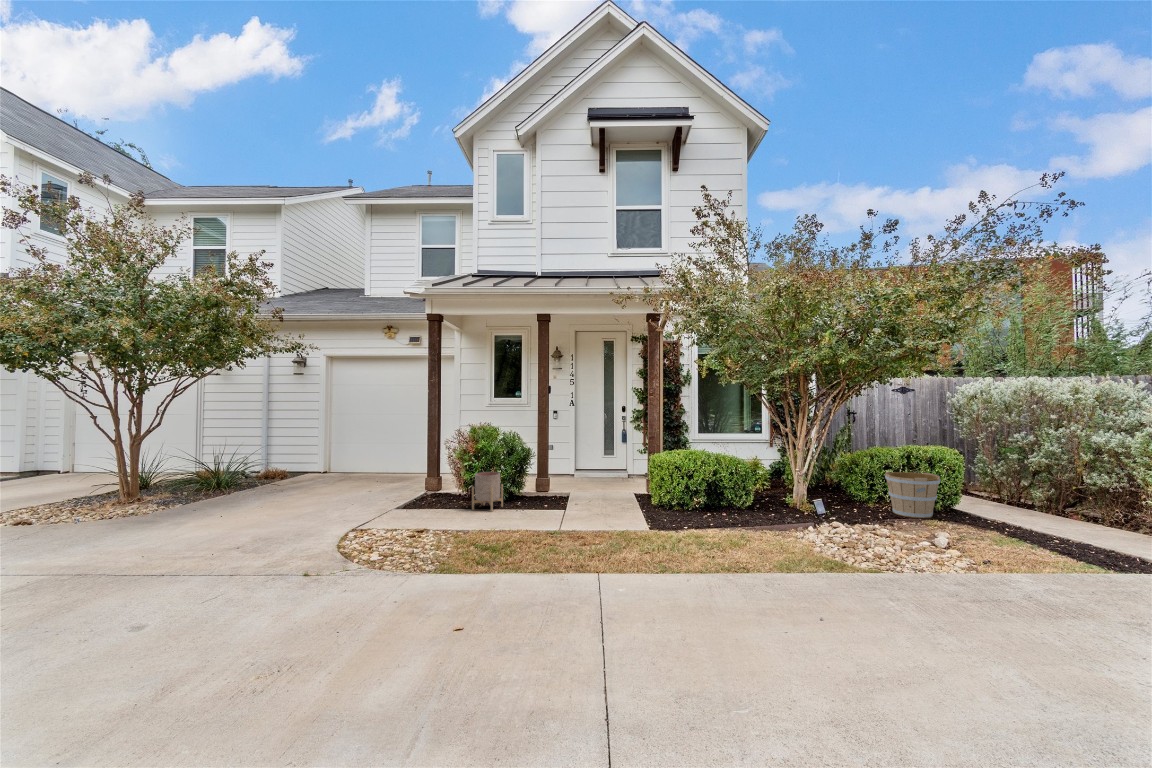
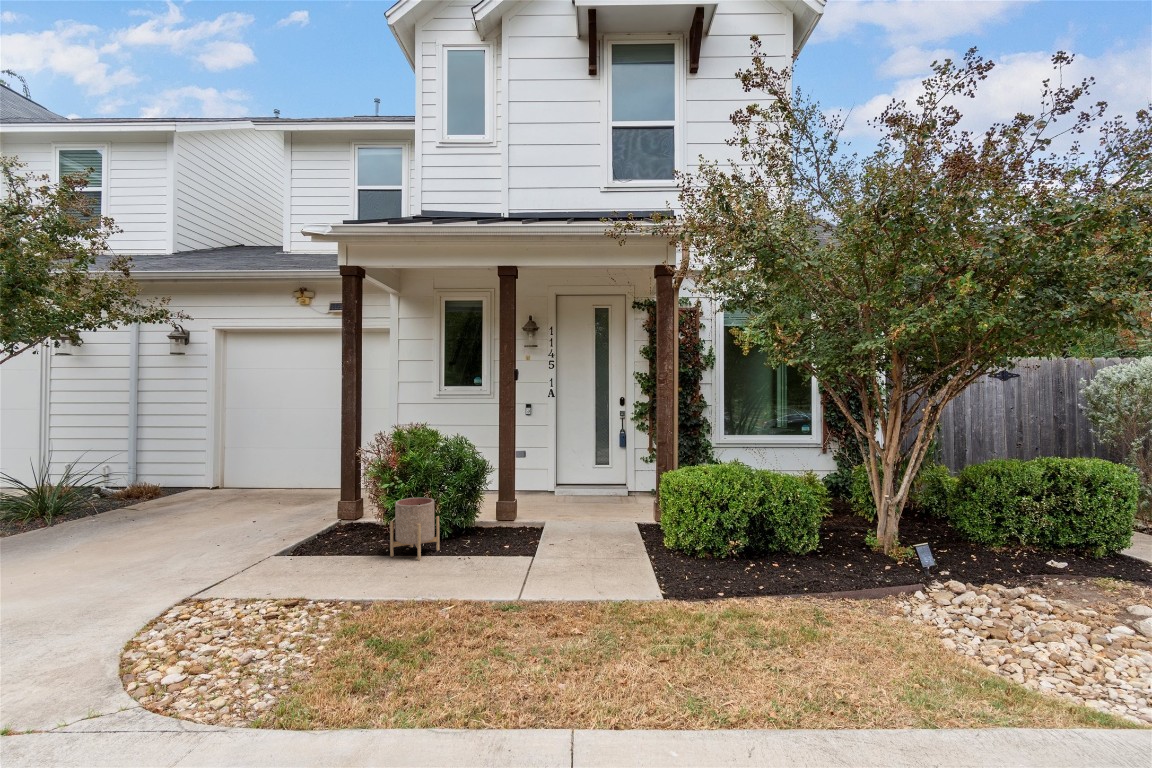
wooden bucket: present [885,472,941,518] -> none [1023,499,1118,575]

